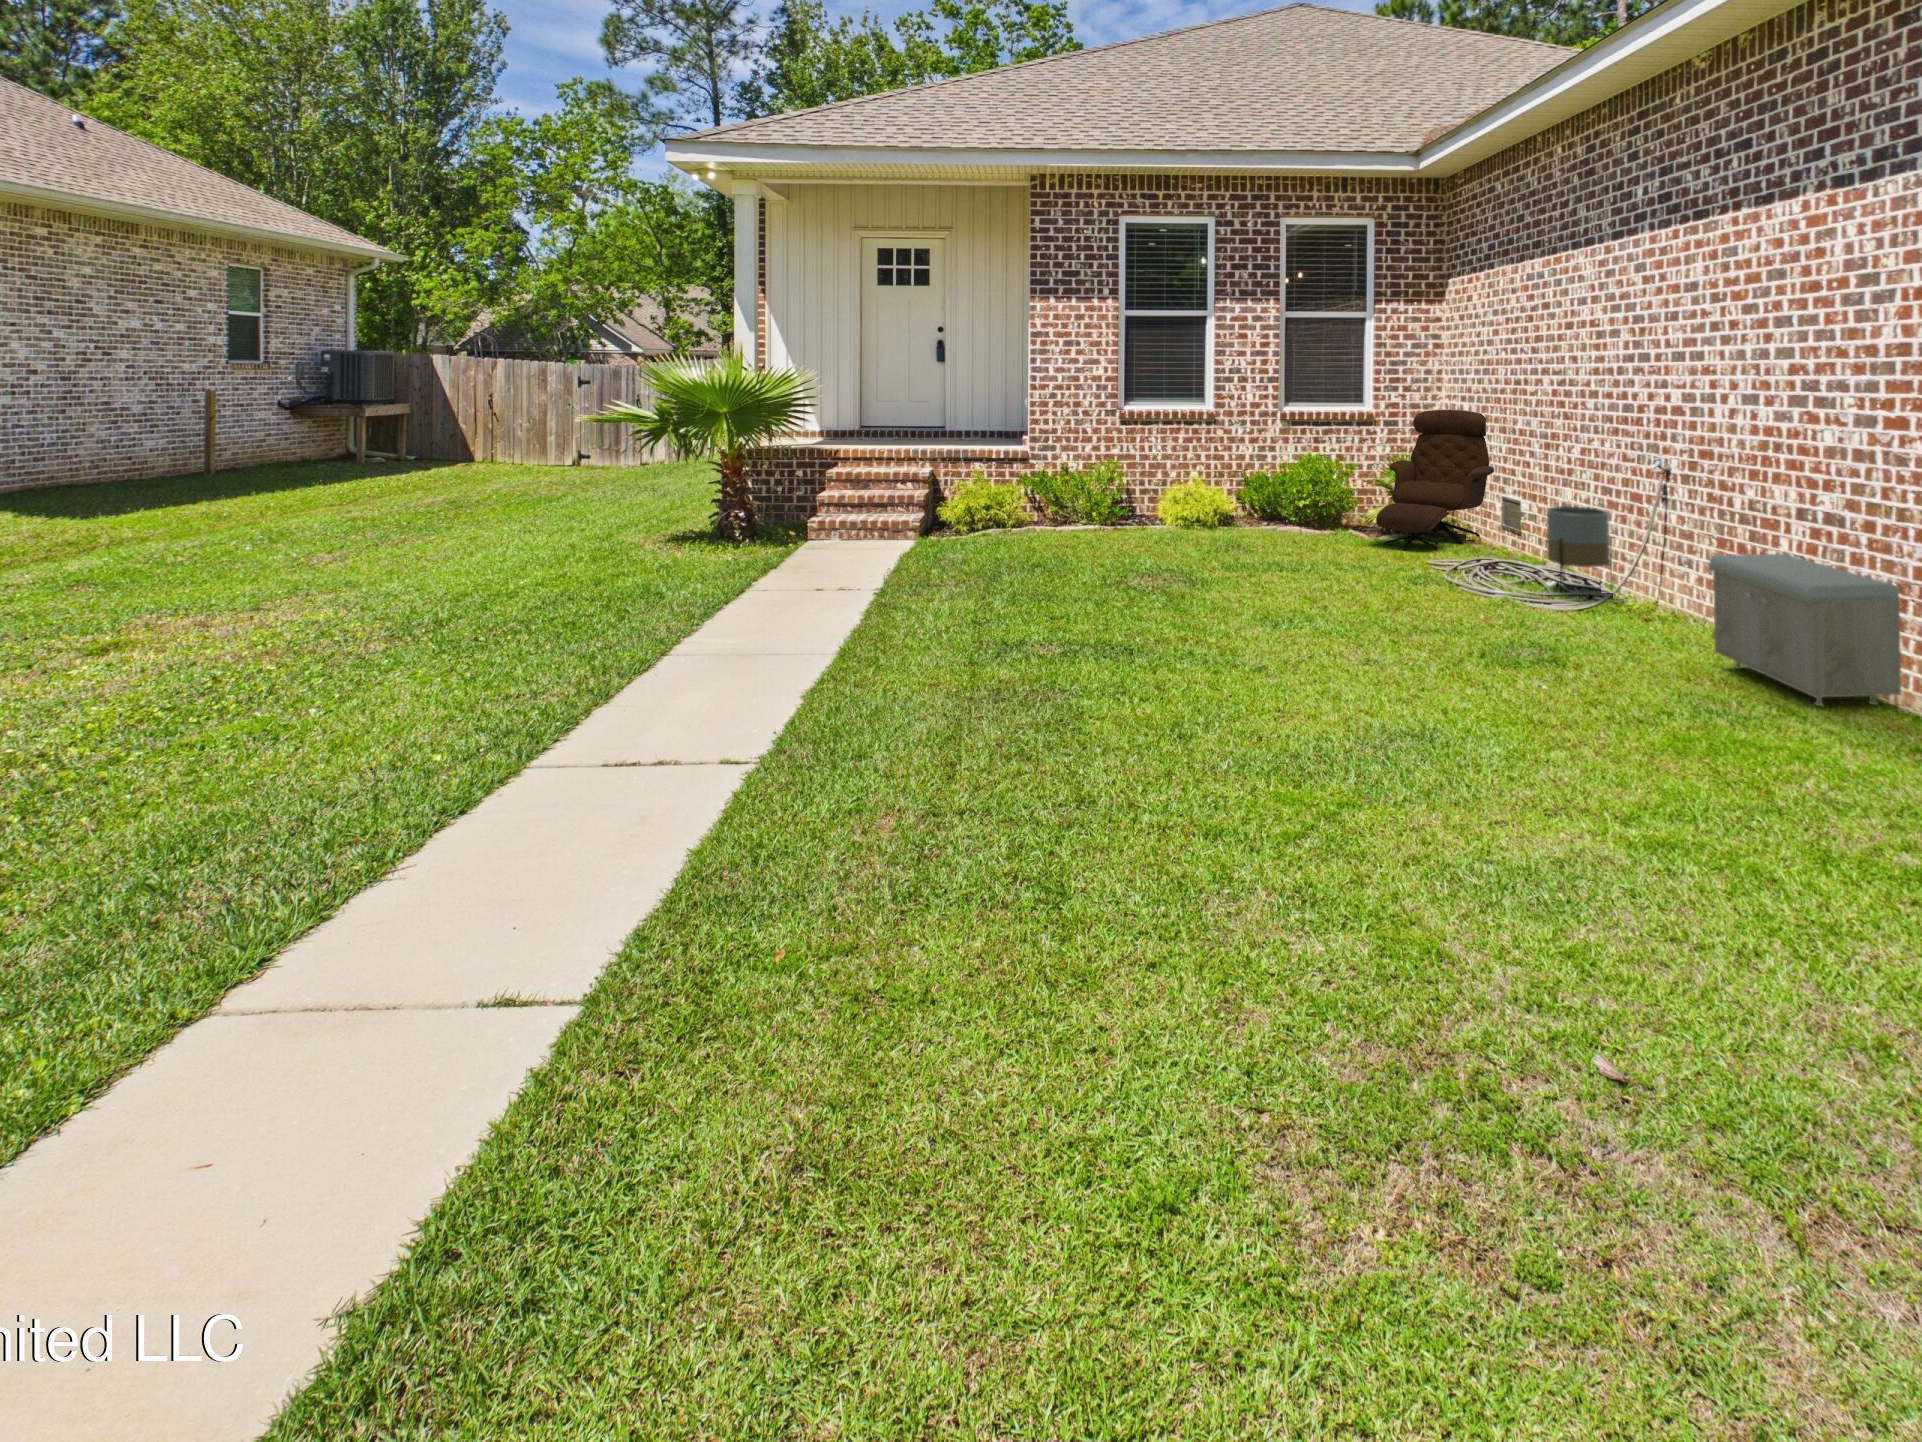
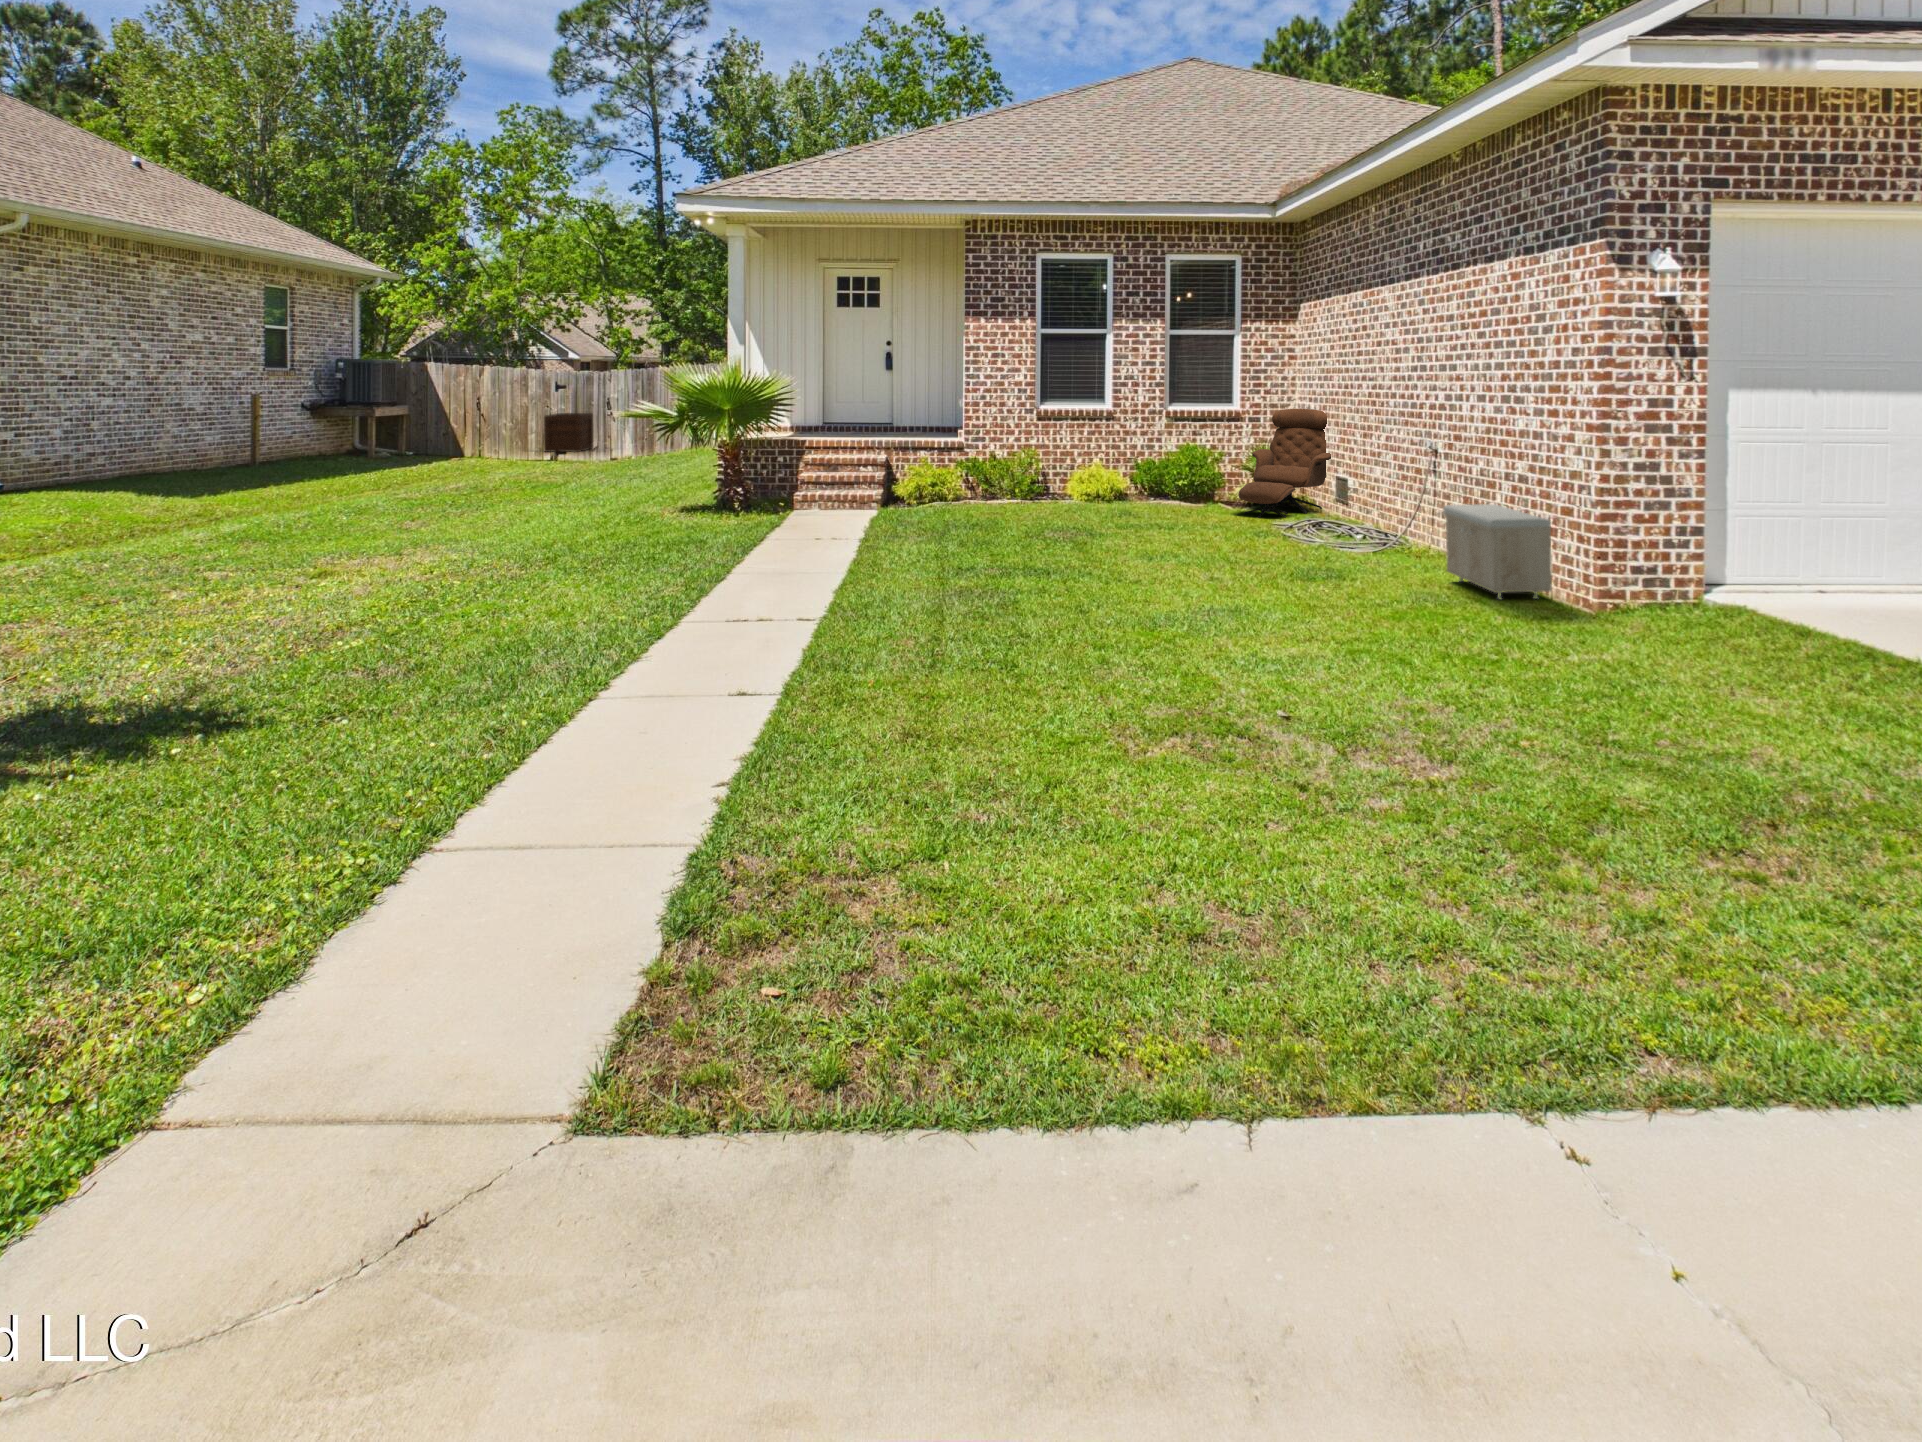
wooden crate: none [564,413,623,457] -> present [544,413,593,452]
planter: present [1547,506,1612,590] -> none [1357,480,1404,543]

